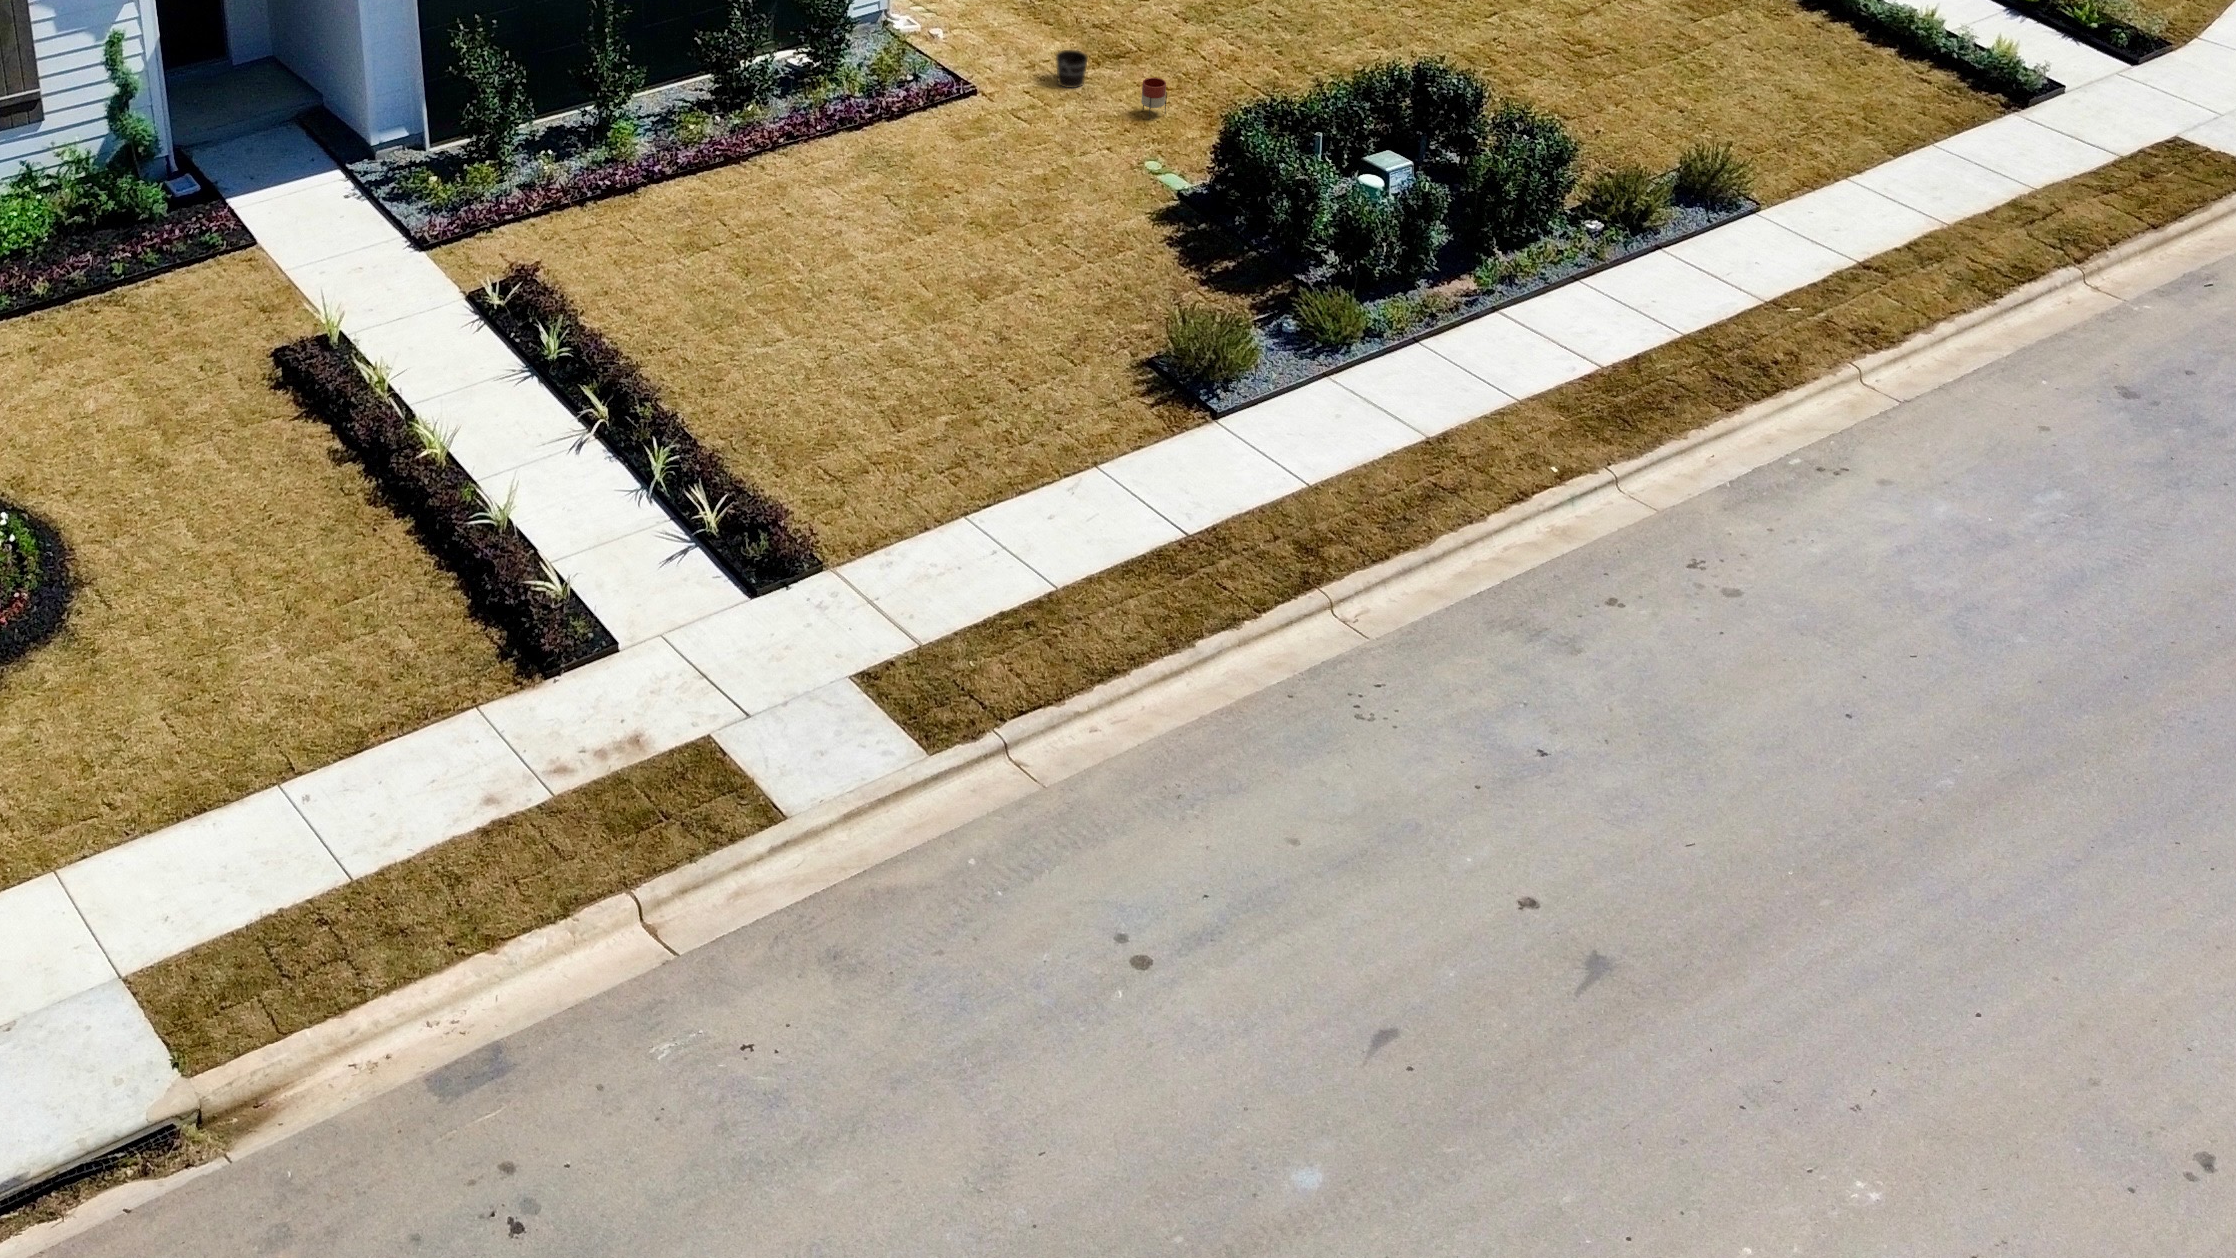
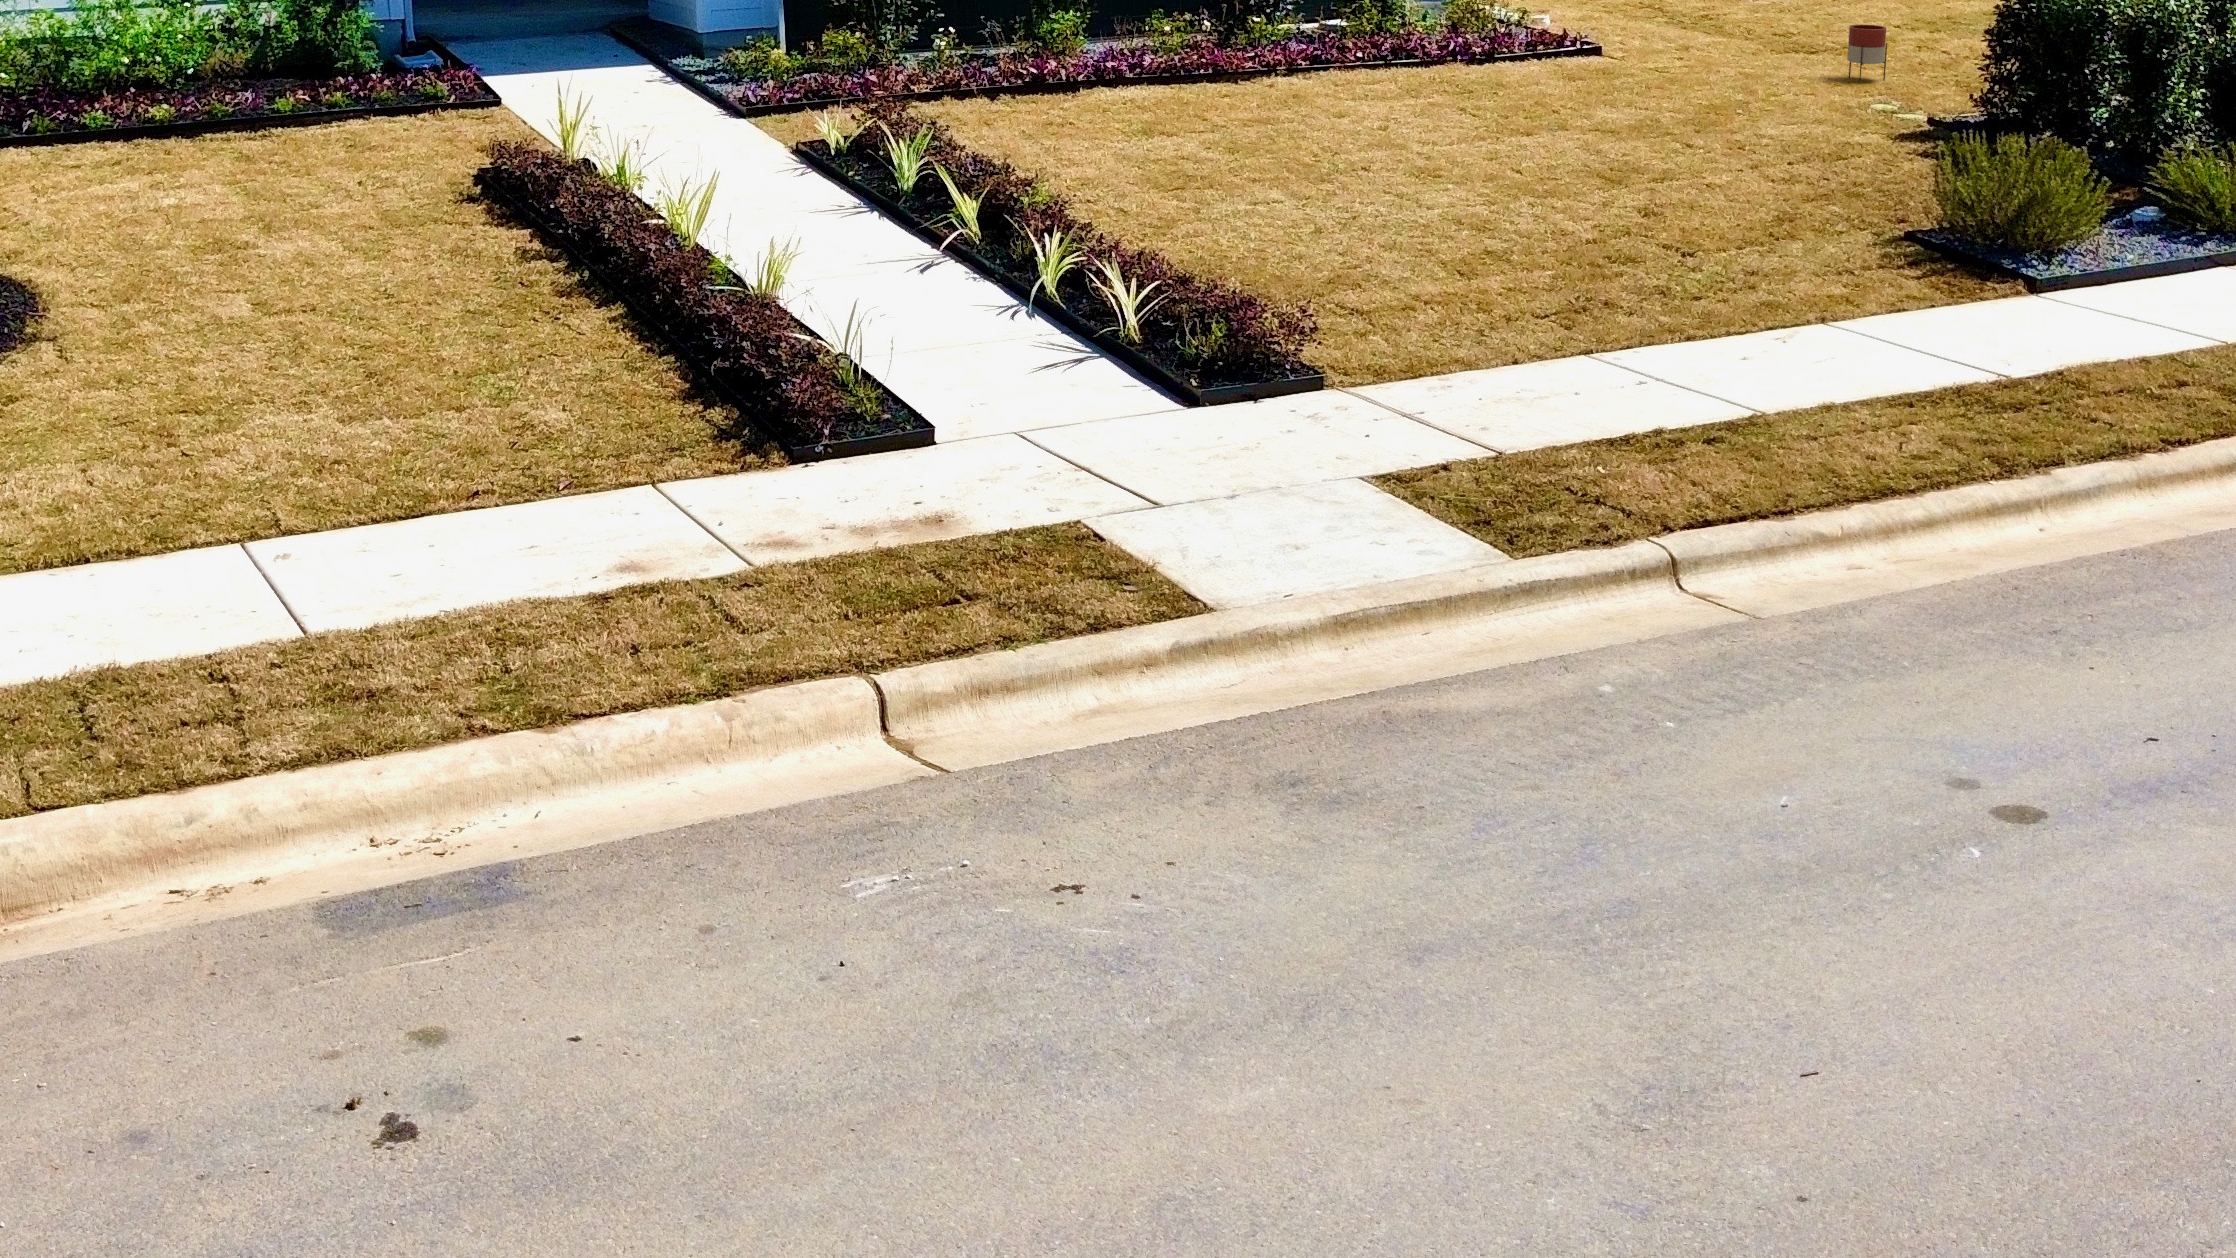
bucket: present [1056,49,1088,88] -> none [1713,10,1762,61]

